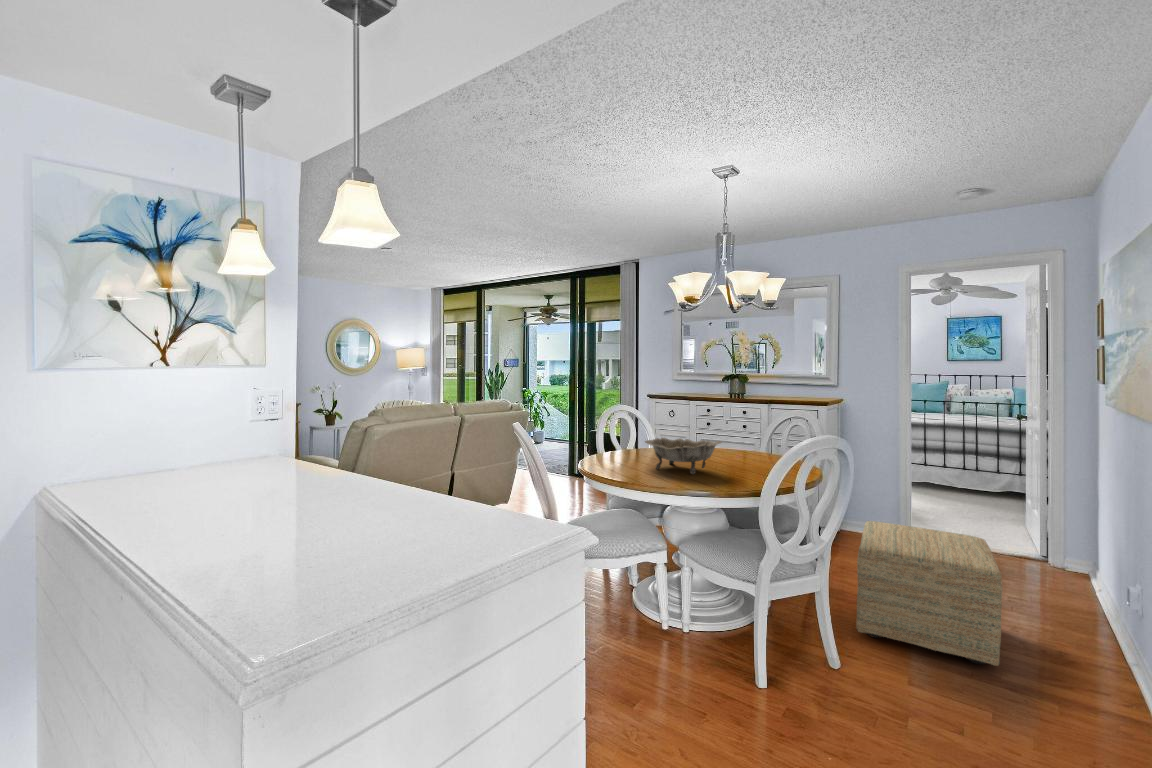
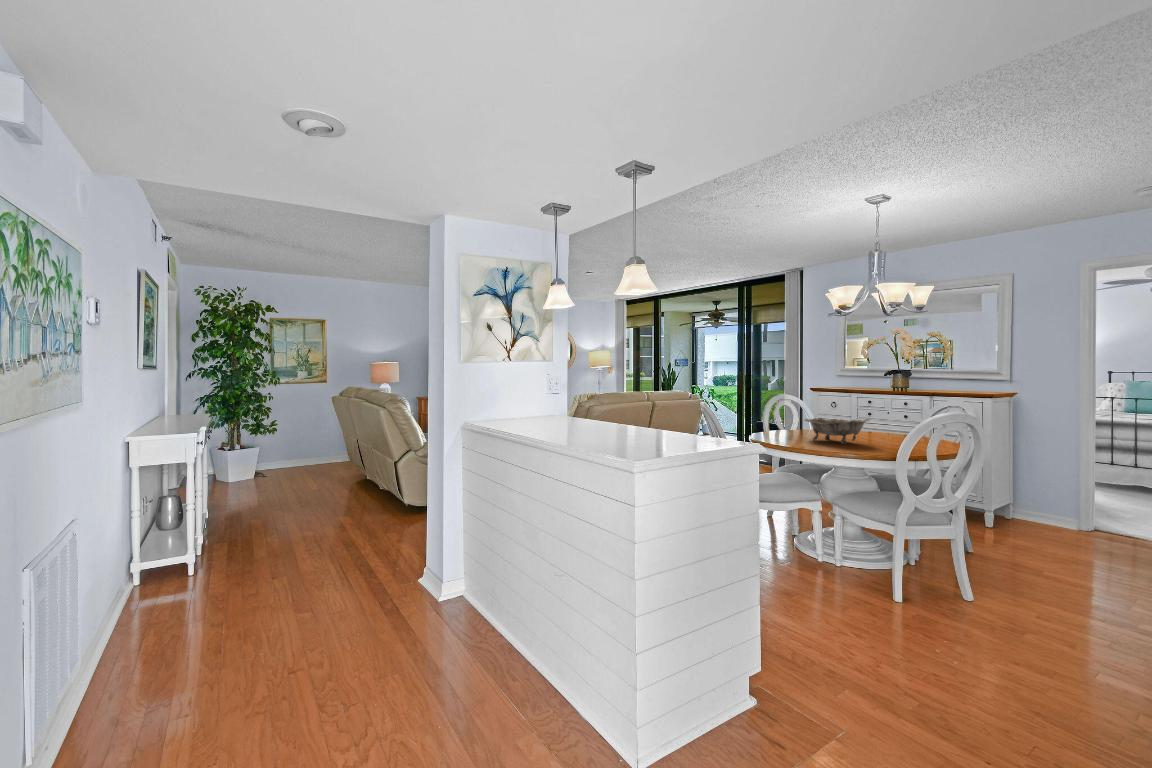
ottoman: present [856,521,1002,666] -> none [992,495,1130,606]

